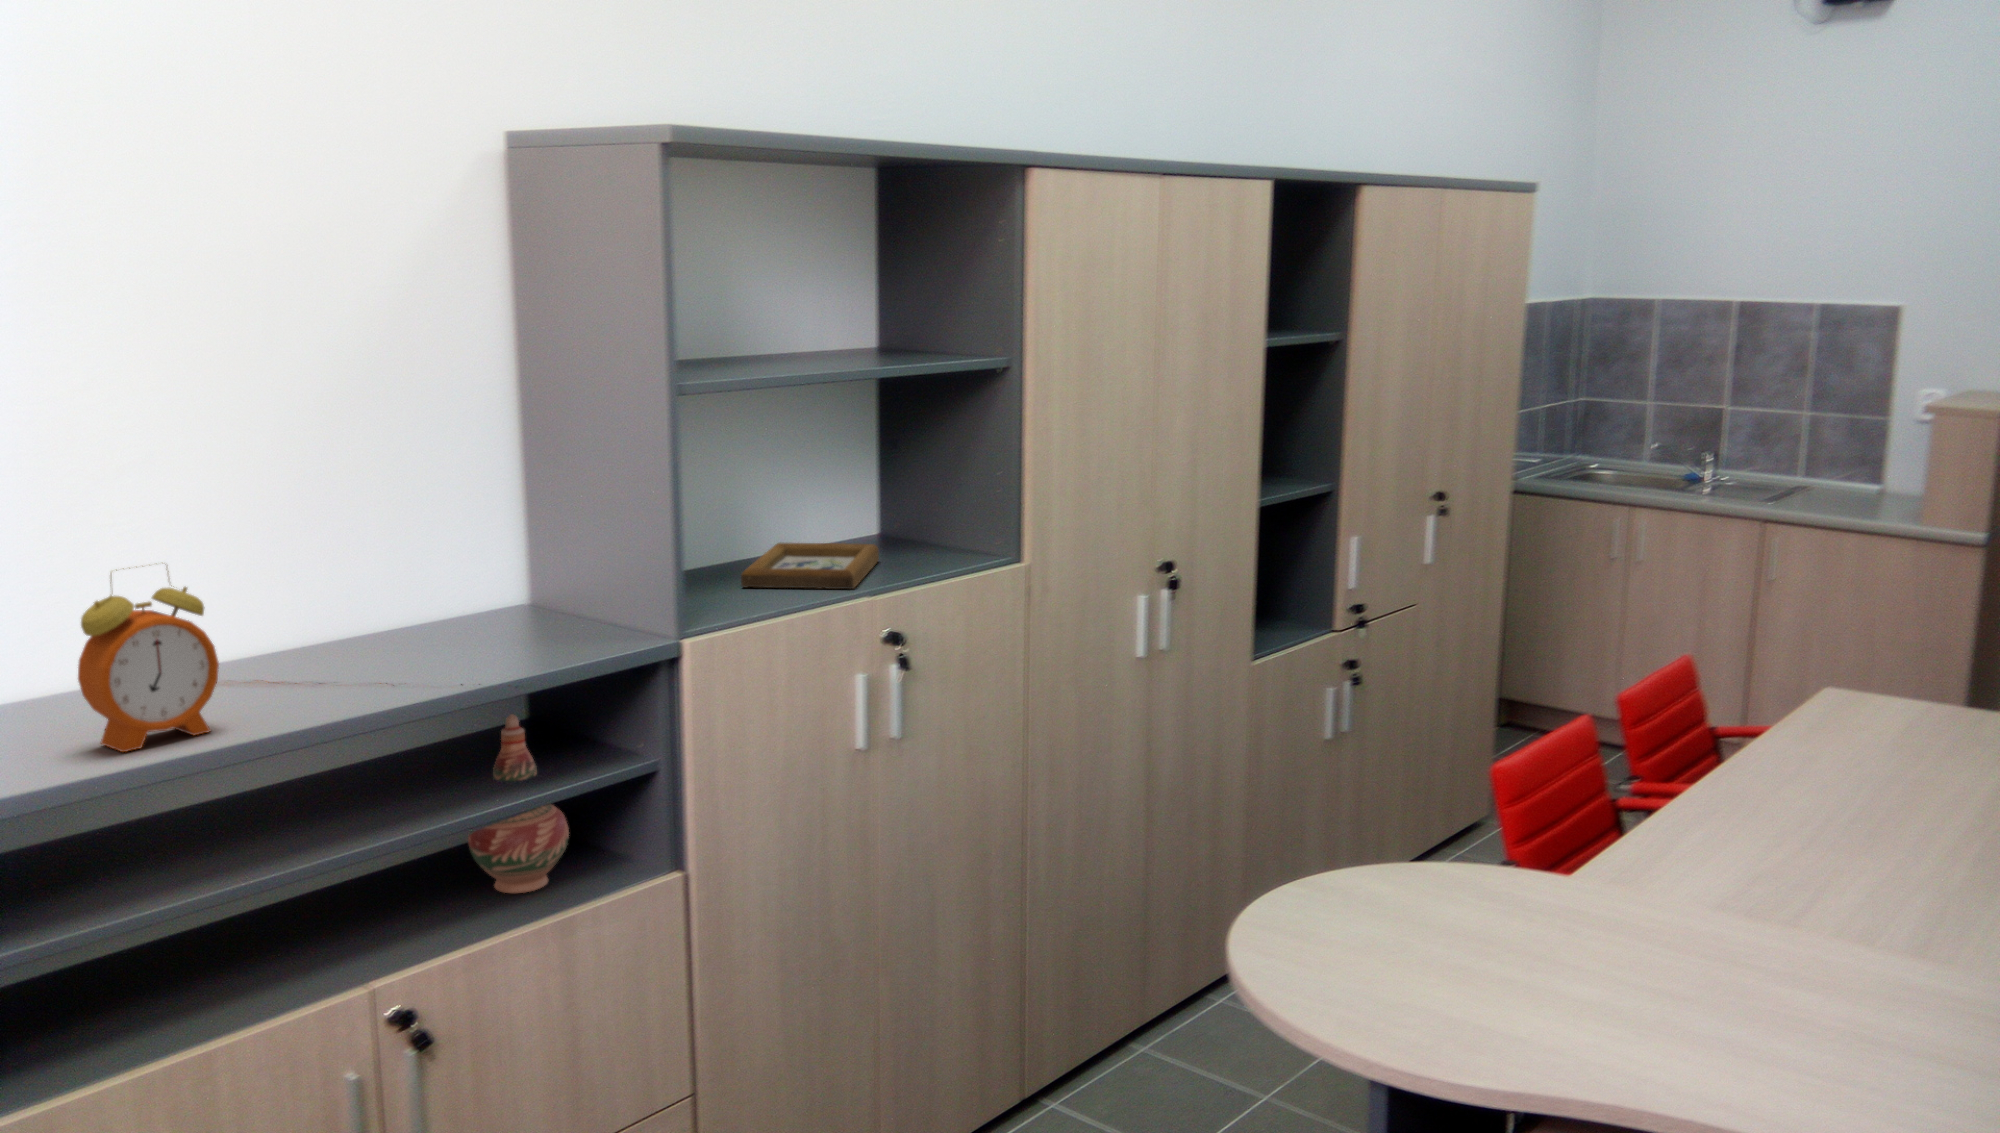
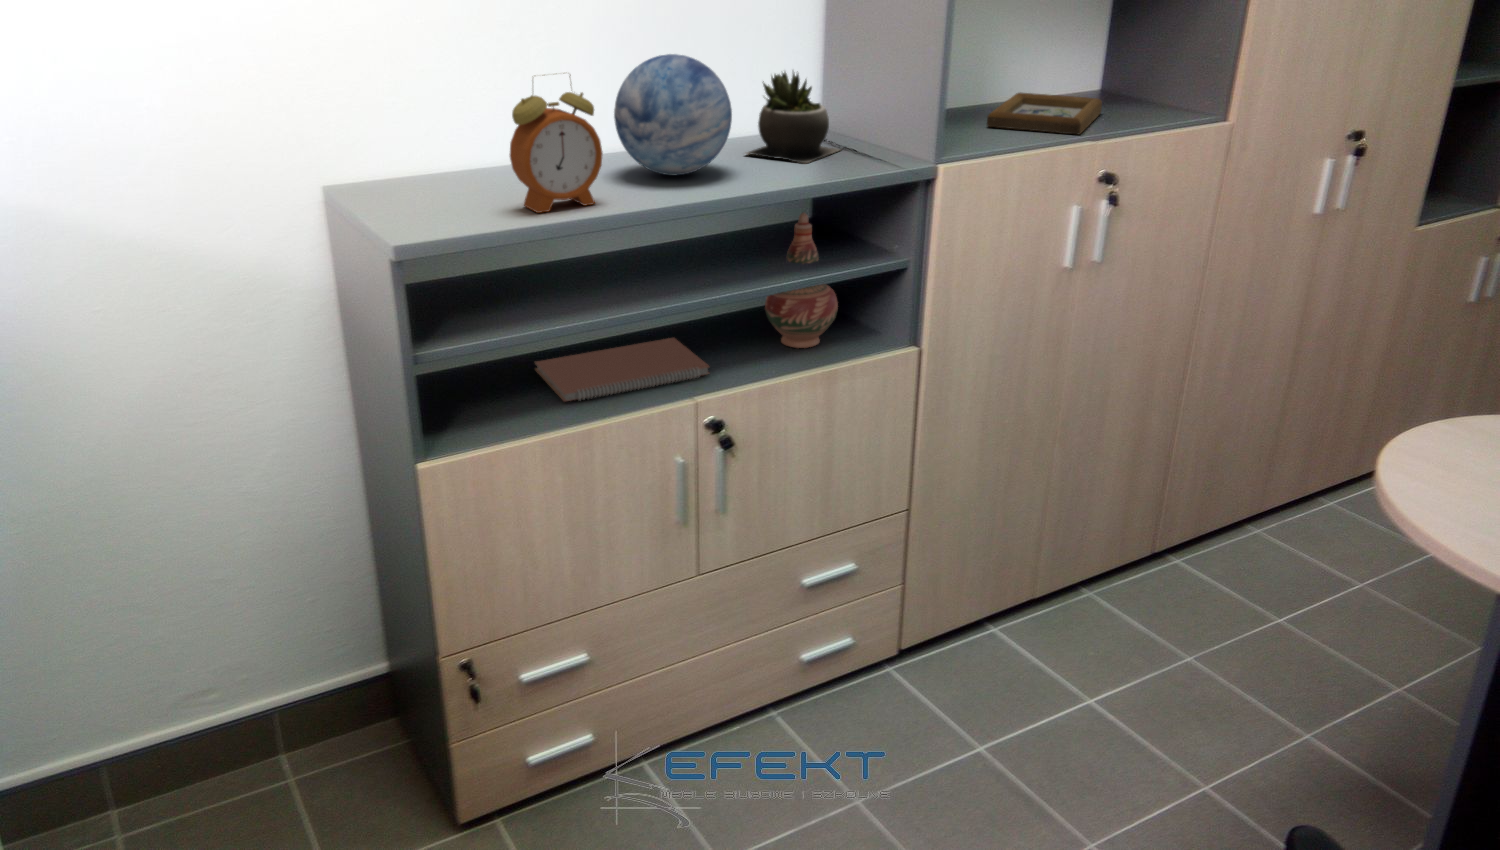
decorative orb: none [235,528,403,683] -> present [614,54,732,175]
succulent plant: none [423,535,559,652] -> present [746,72,840,163]
notebook: none [124,901,393,1015] -> present [535,338,709,401]

